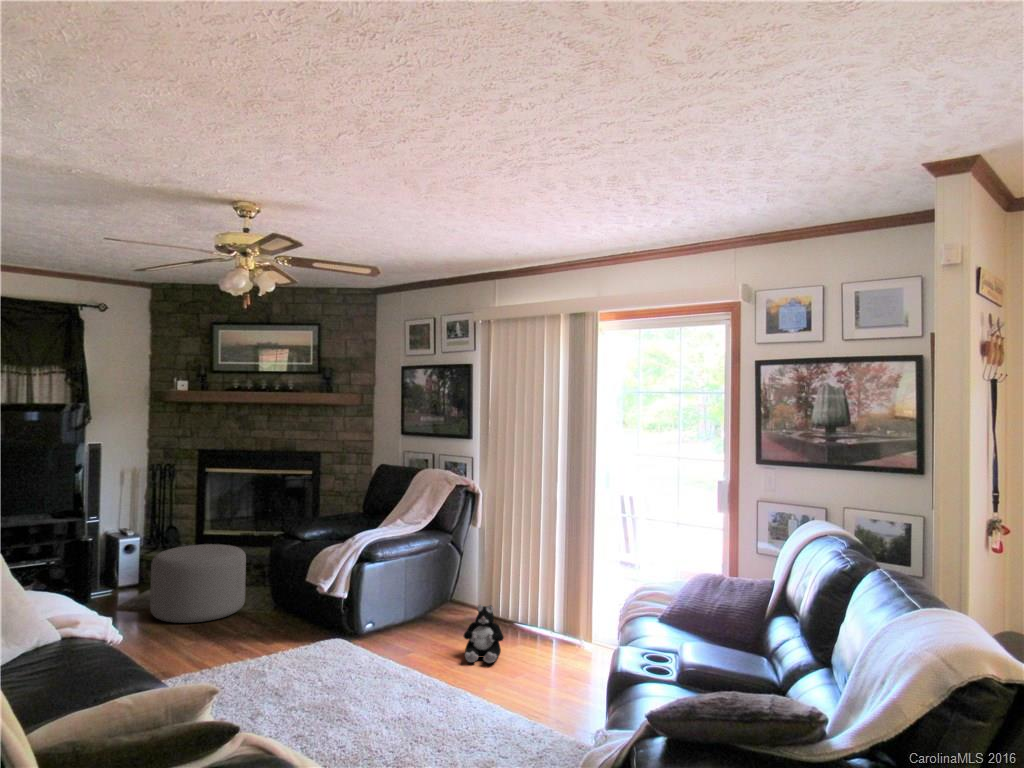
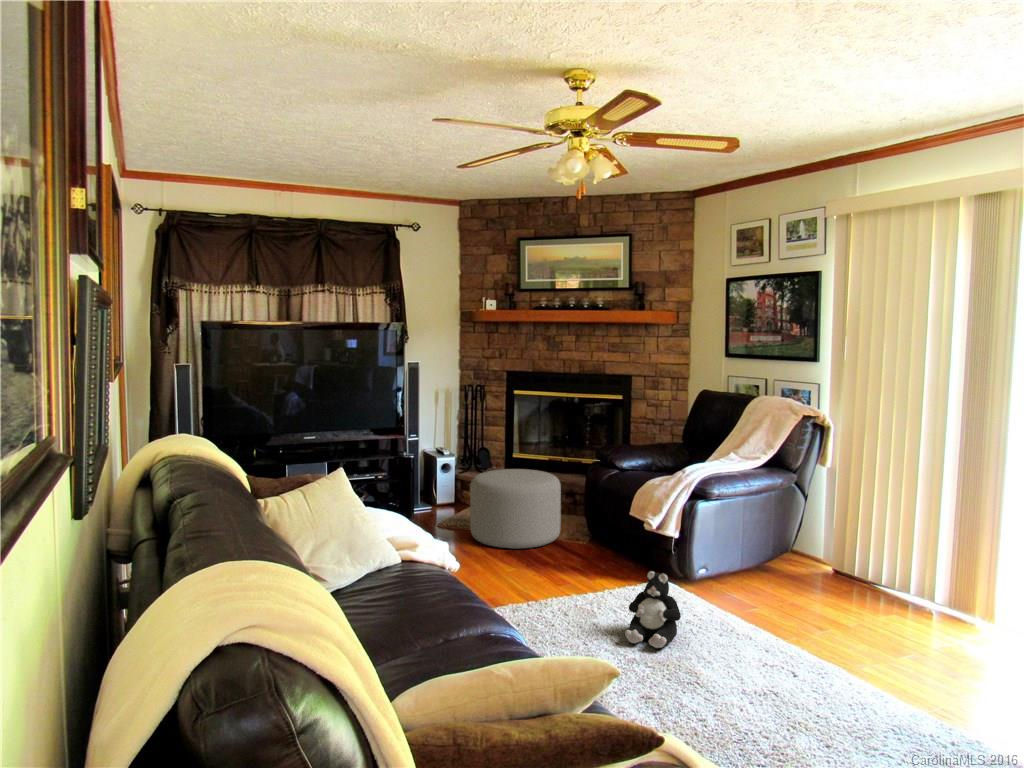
plush toy: present [464,605,504,663] -> present [625,571,681,648]

